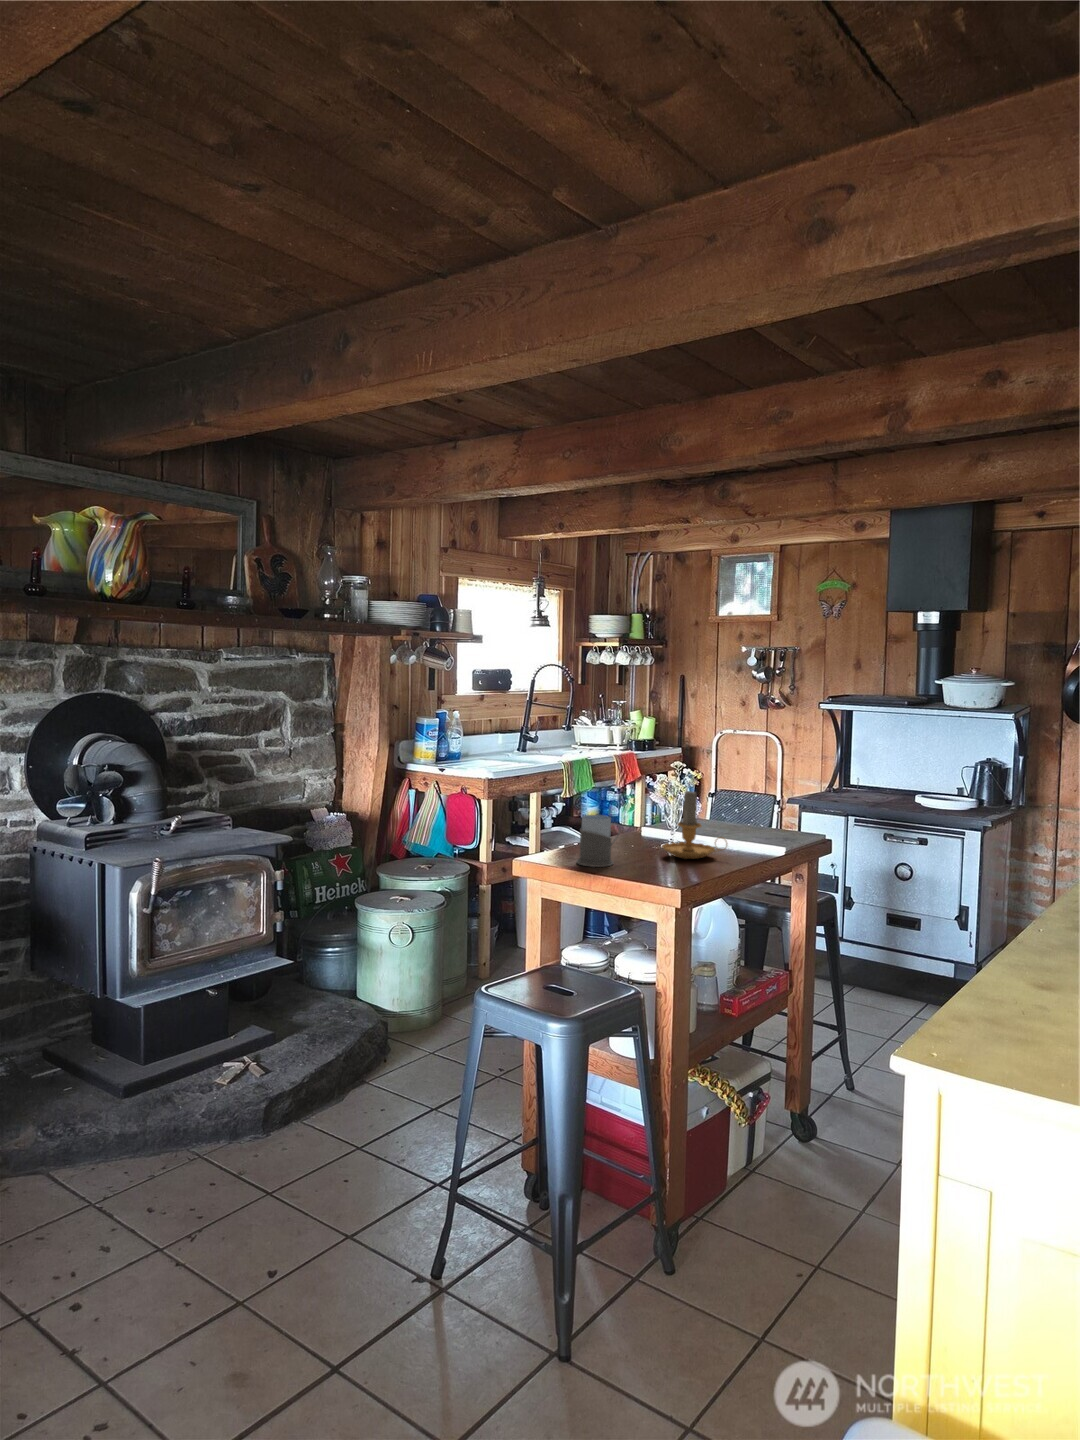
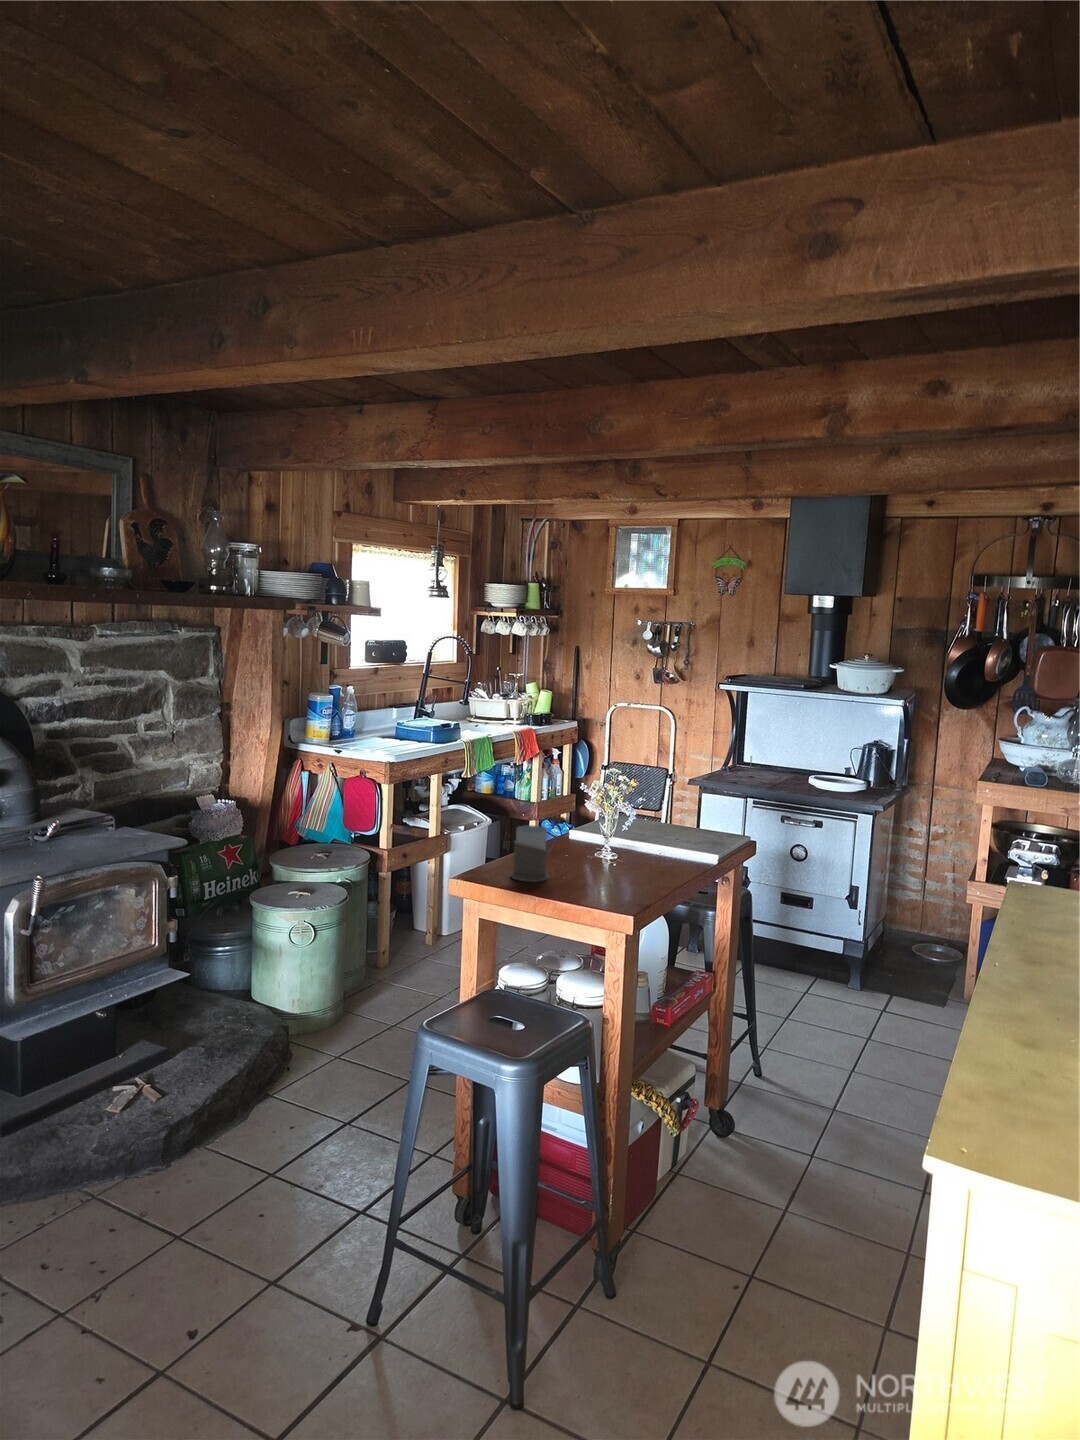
candle: present [662,791,727,859] -> none [595,796,663,869]

